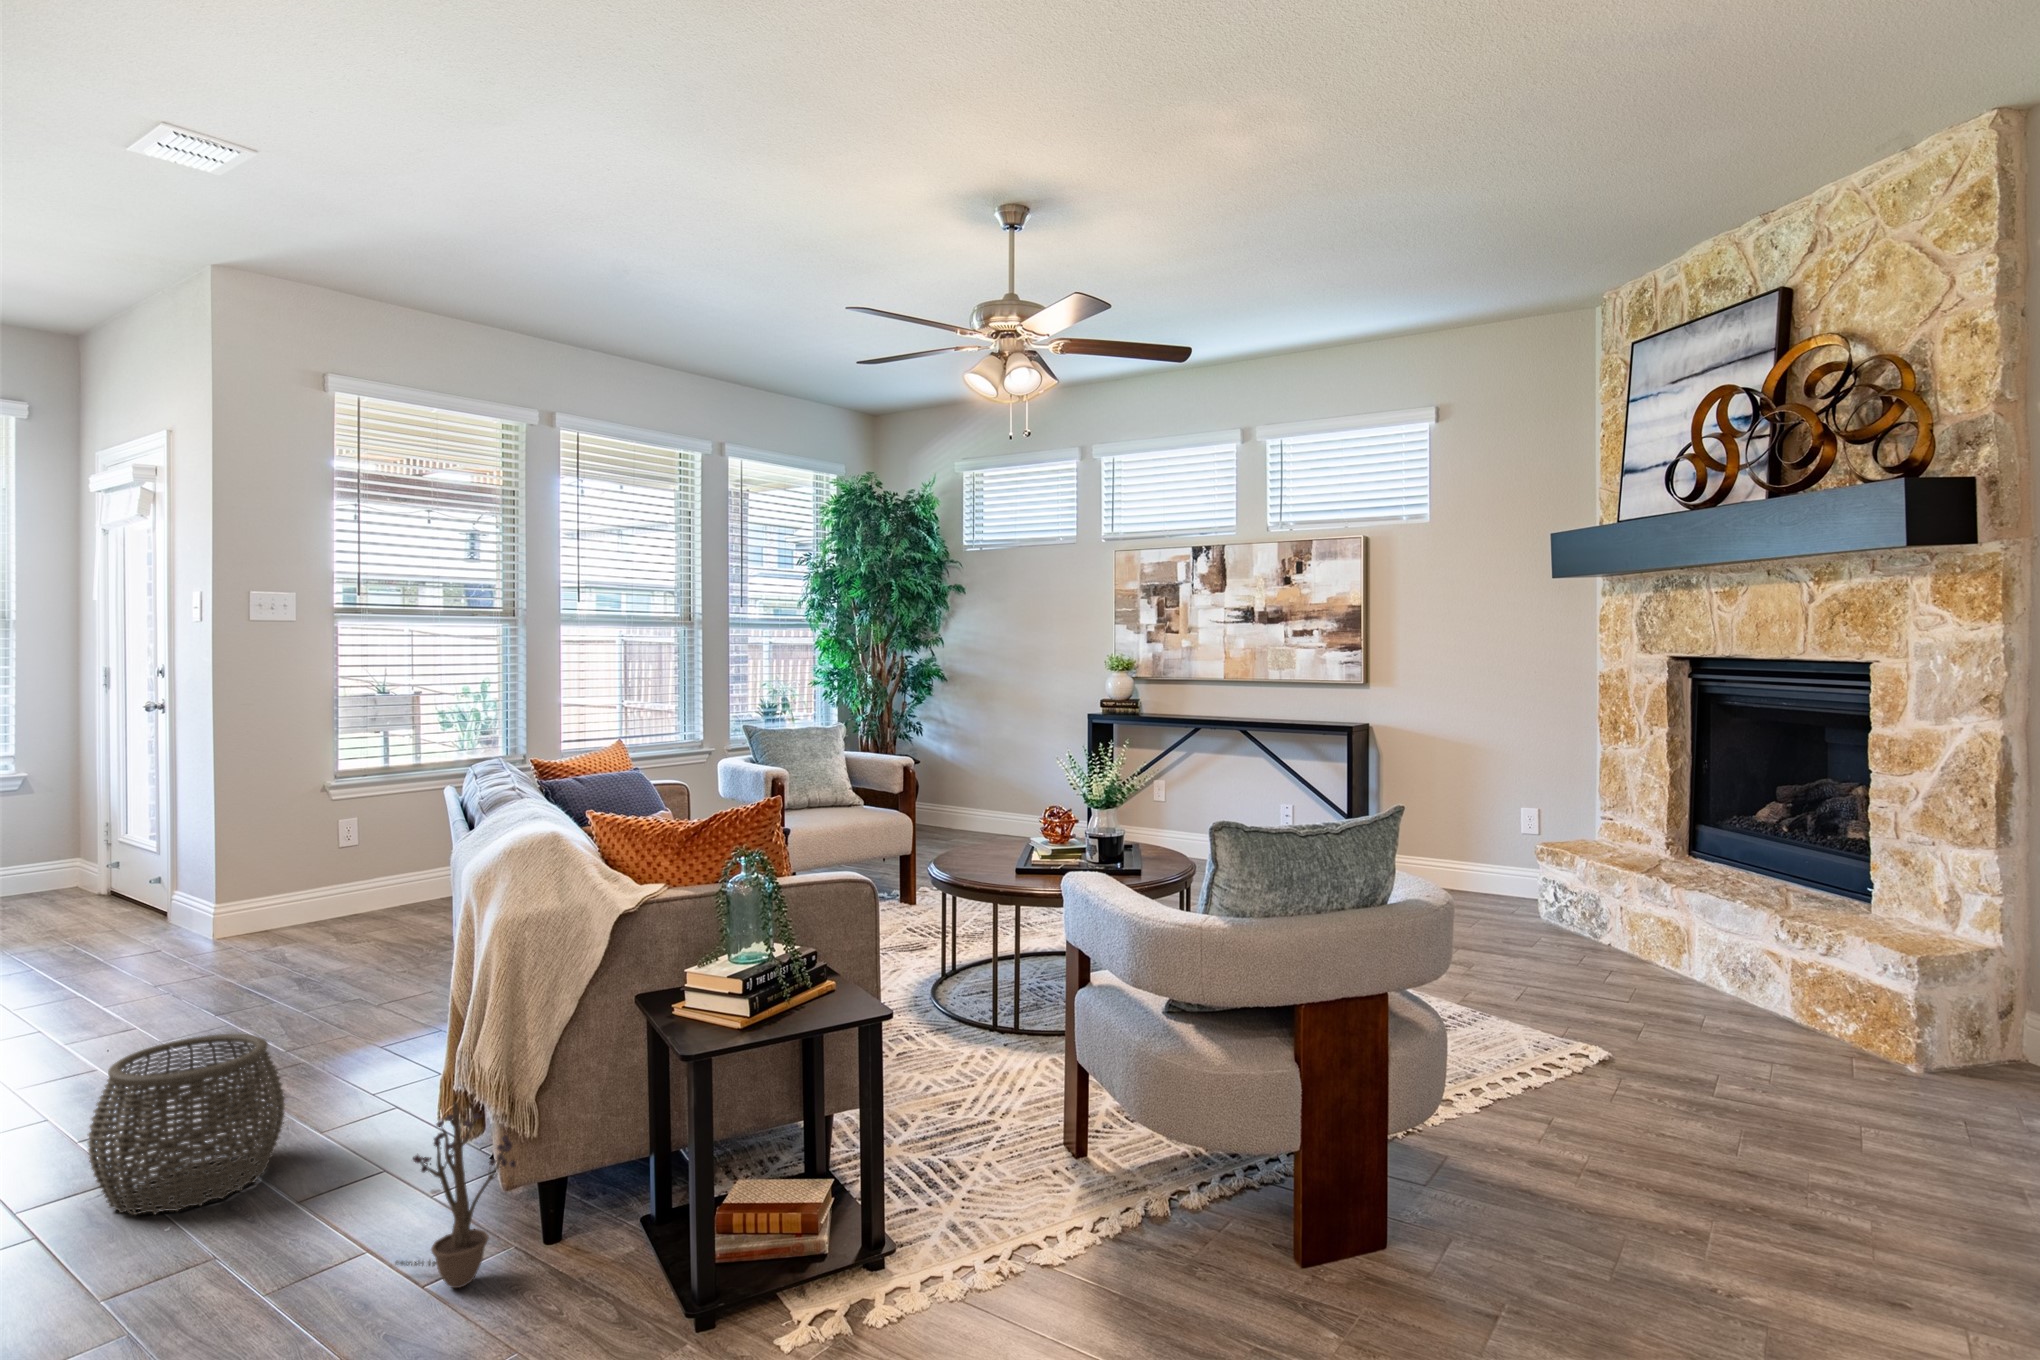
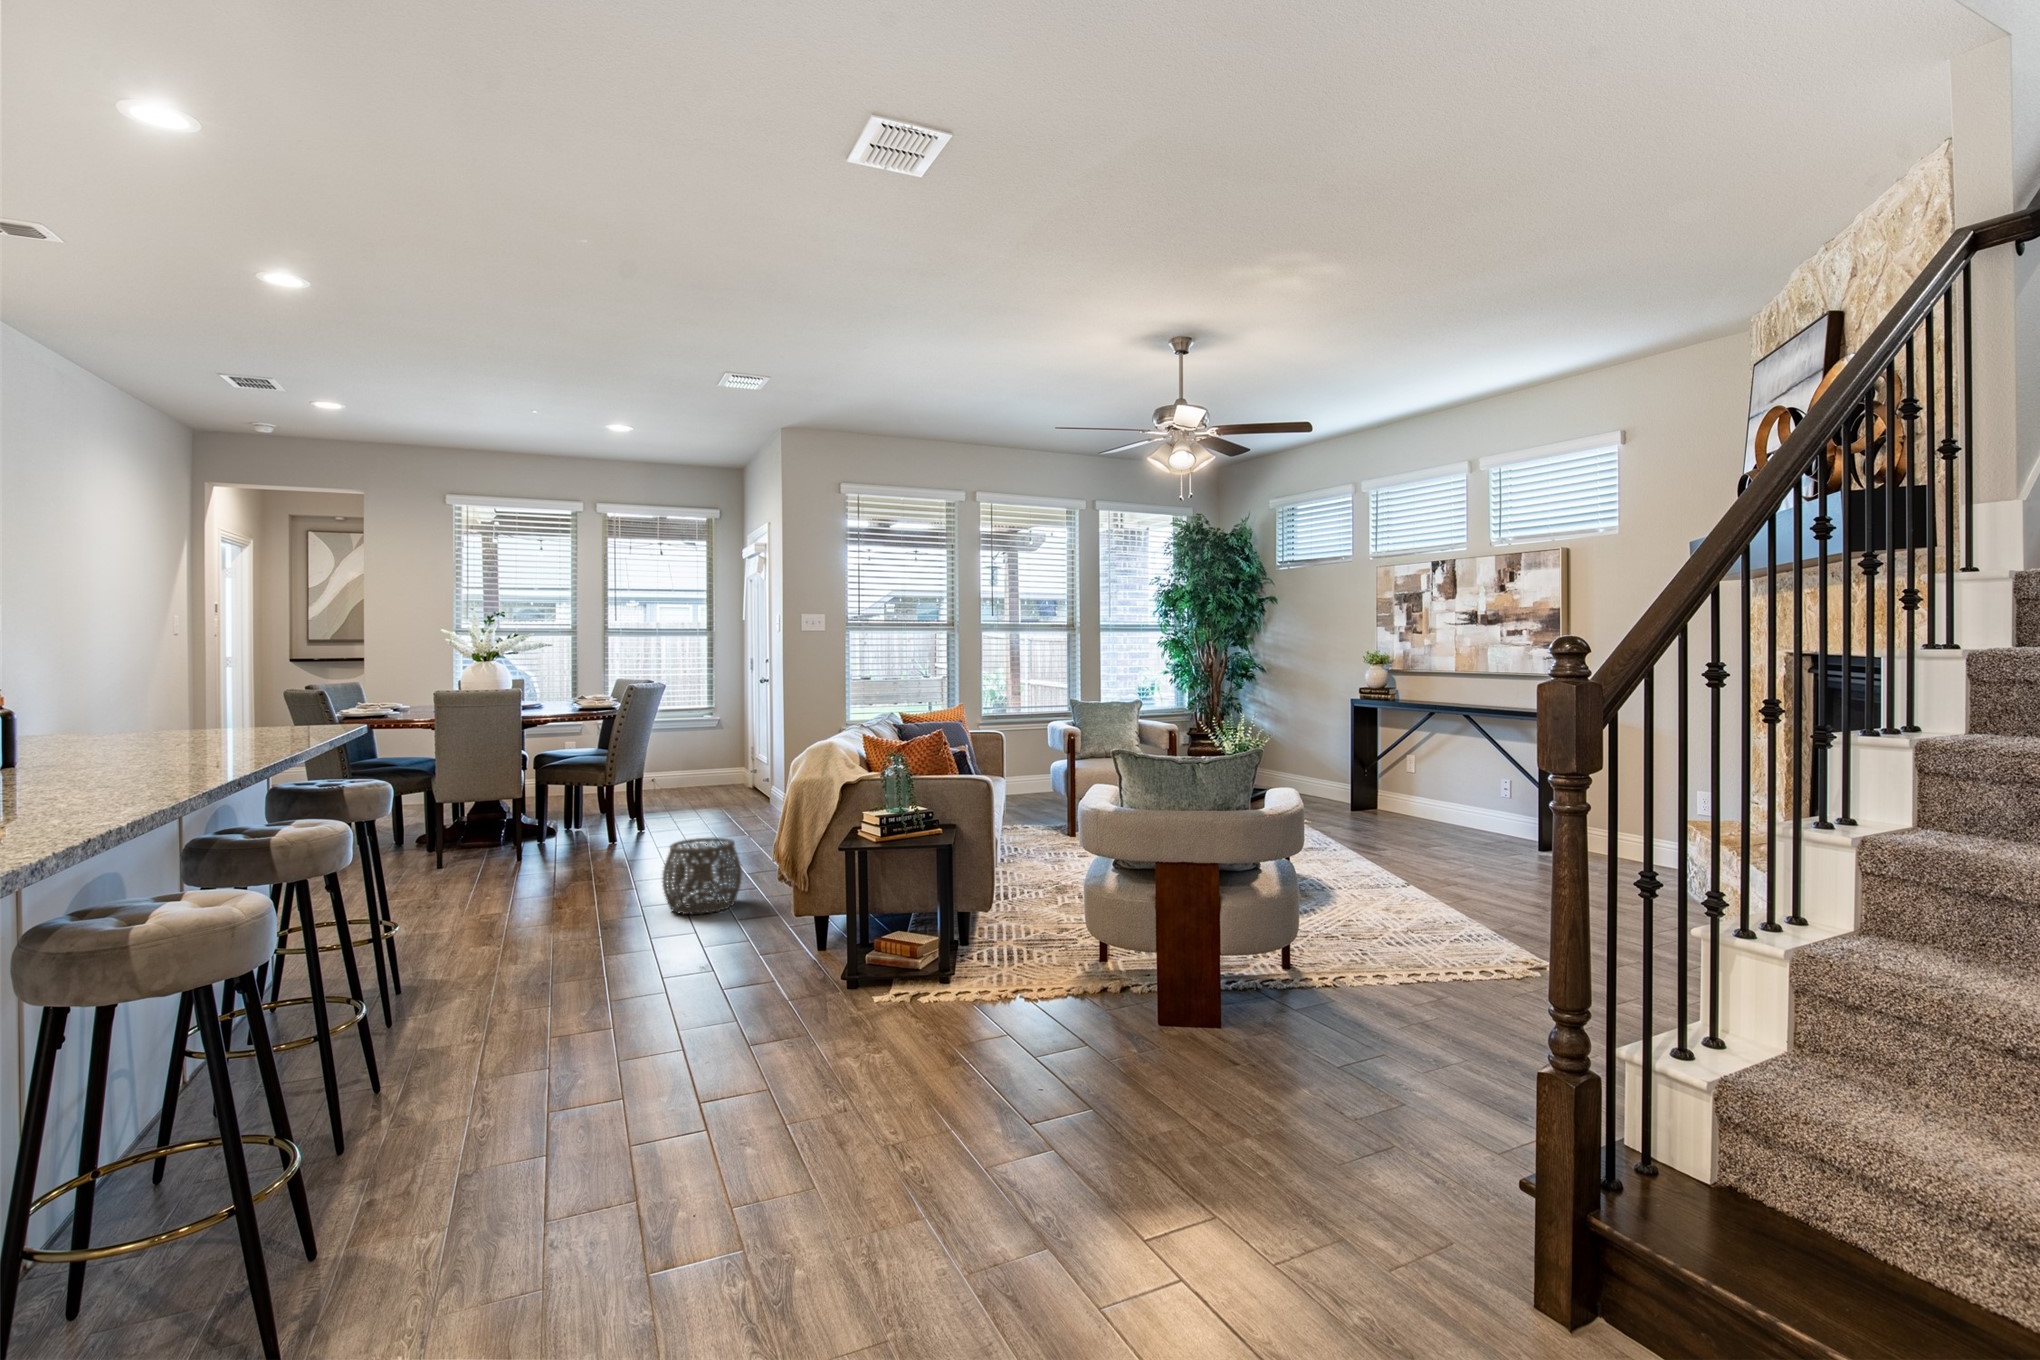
decorative plant: present [395,1102,515,1288] -> none [751,867,793,957]

